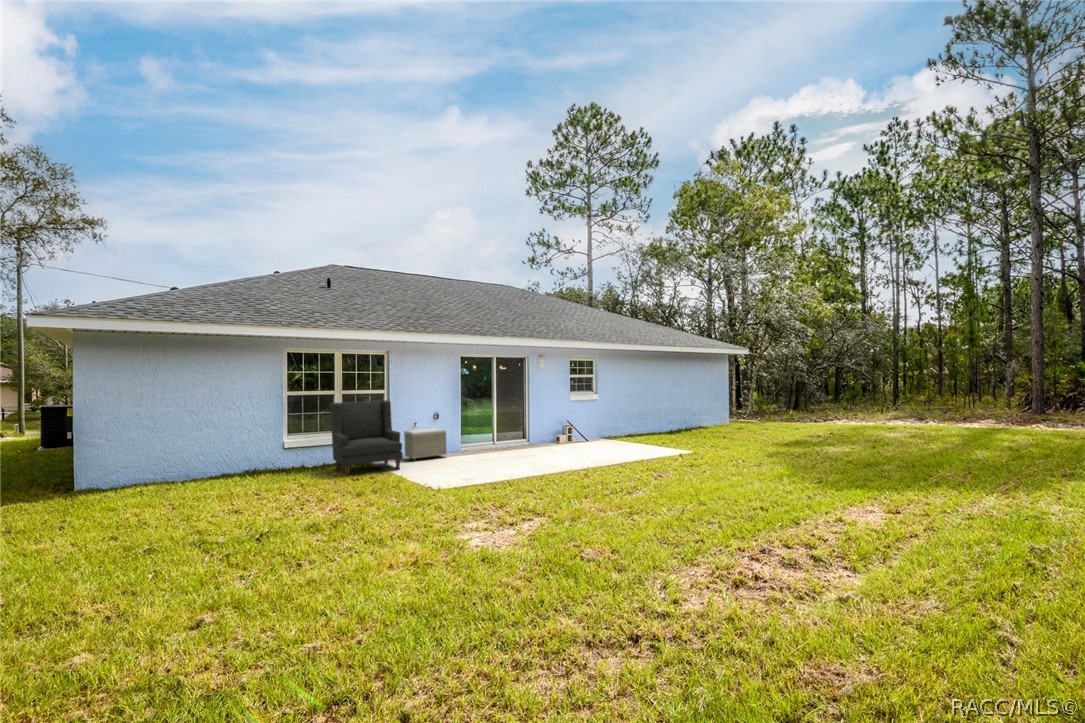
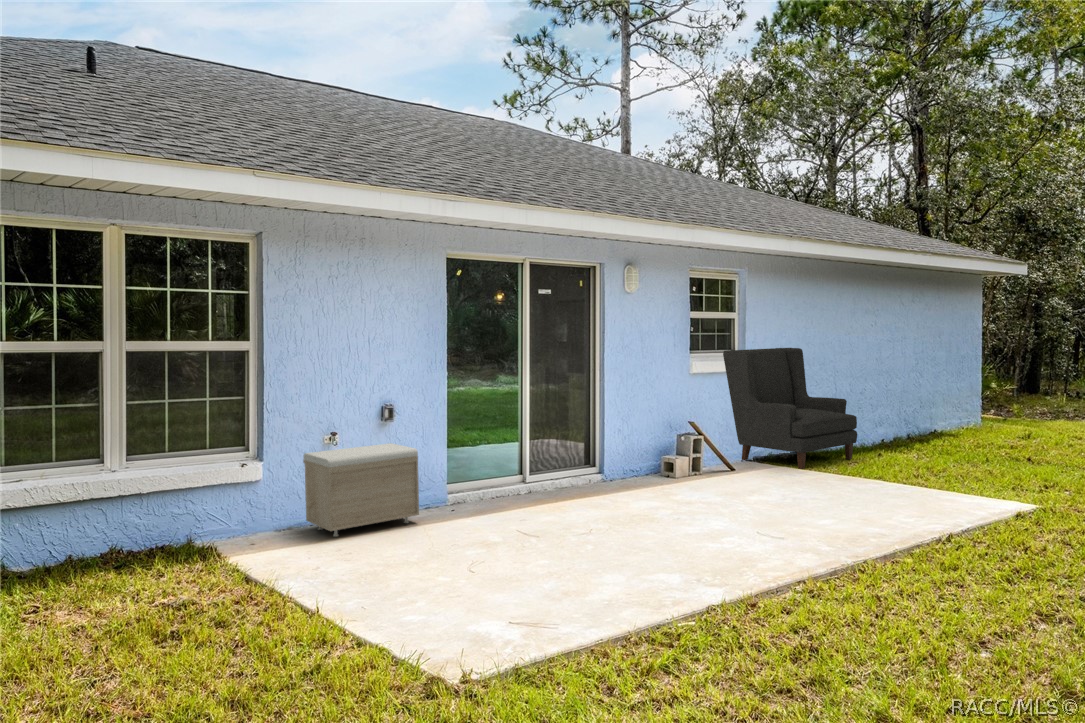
chair: present [330,400,403,476] -> present [723,348,857,469]

